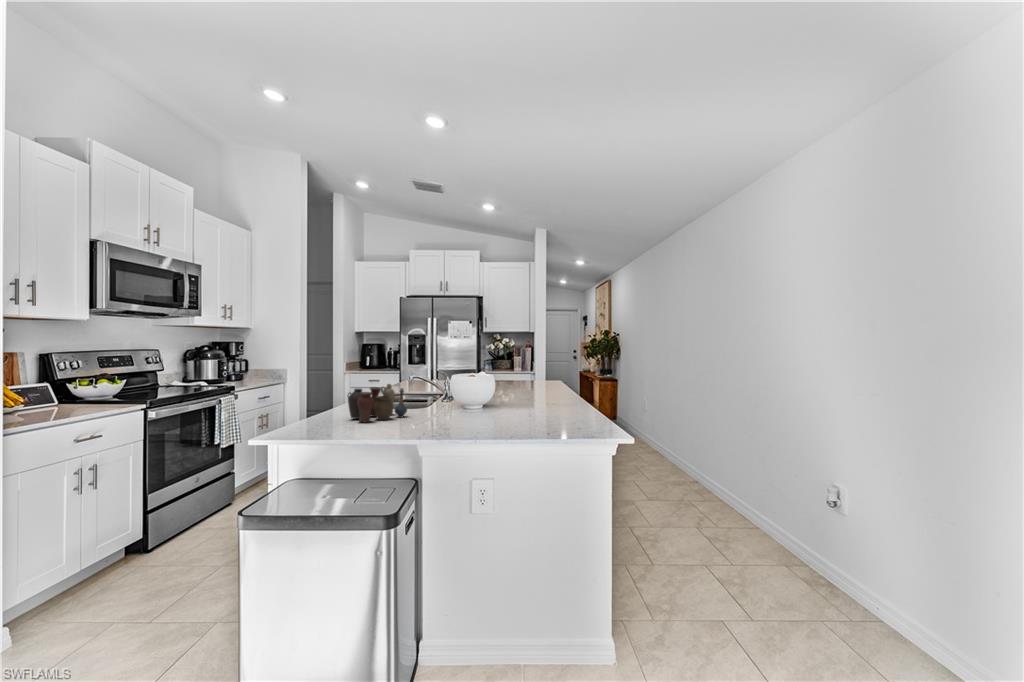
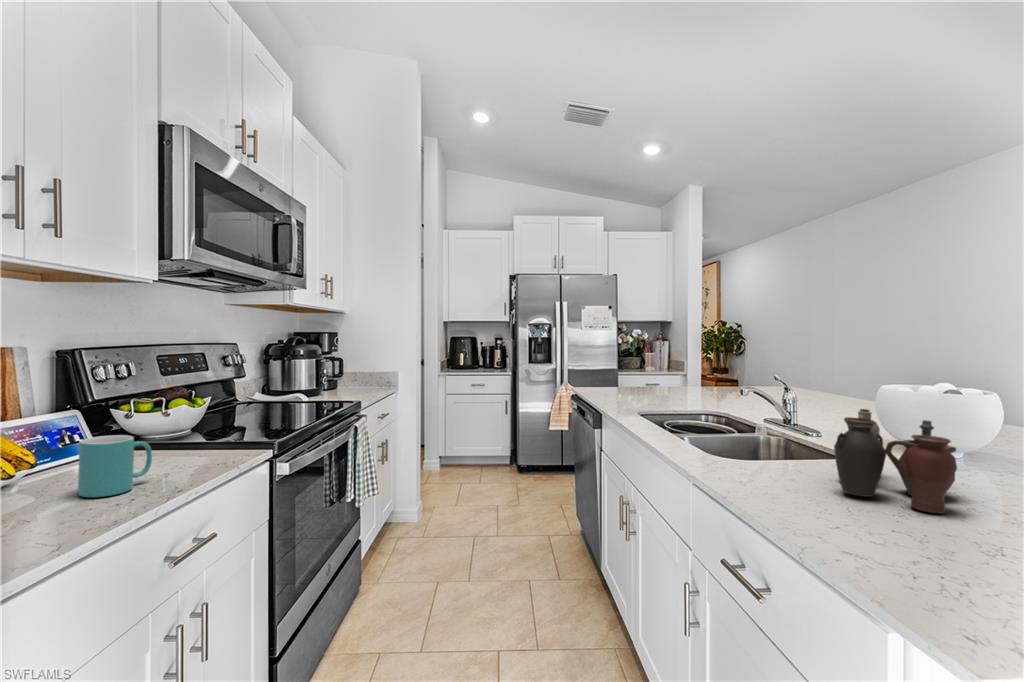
mug: none [38,391,72,415] -> present [78,435,152,497]

